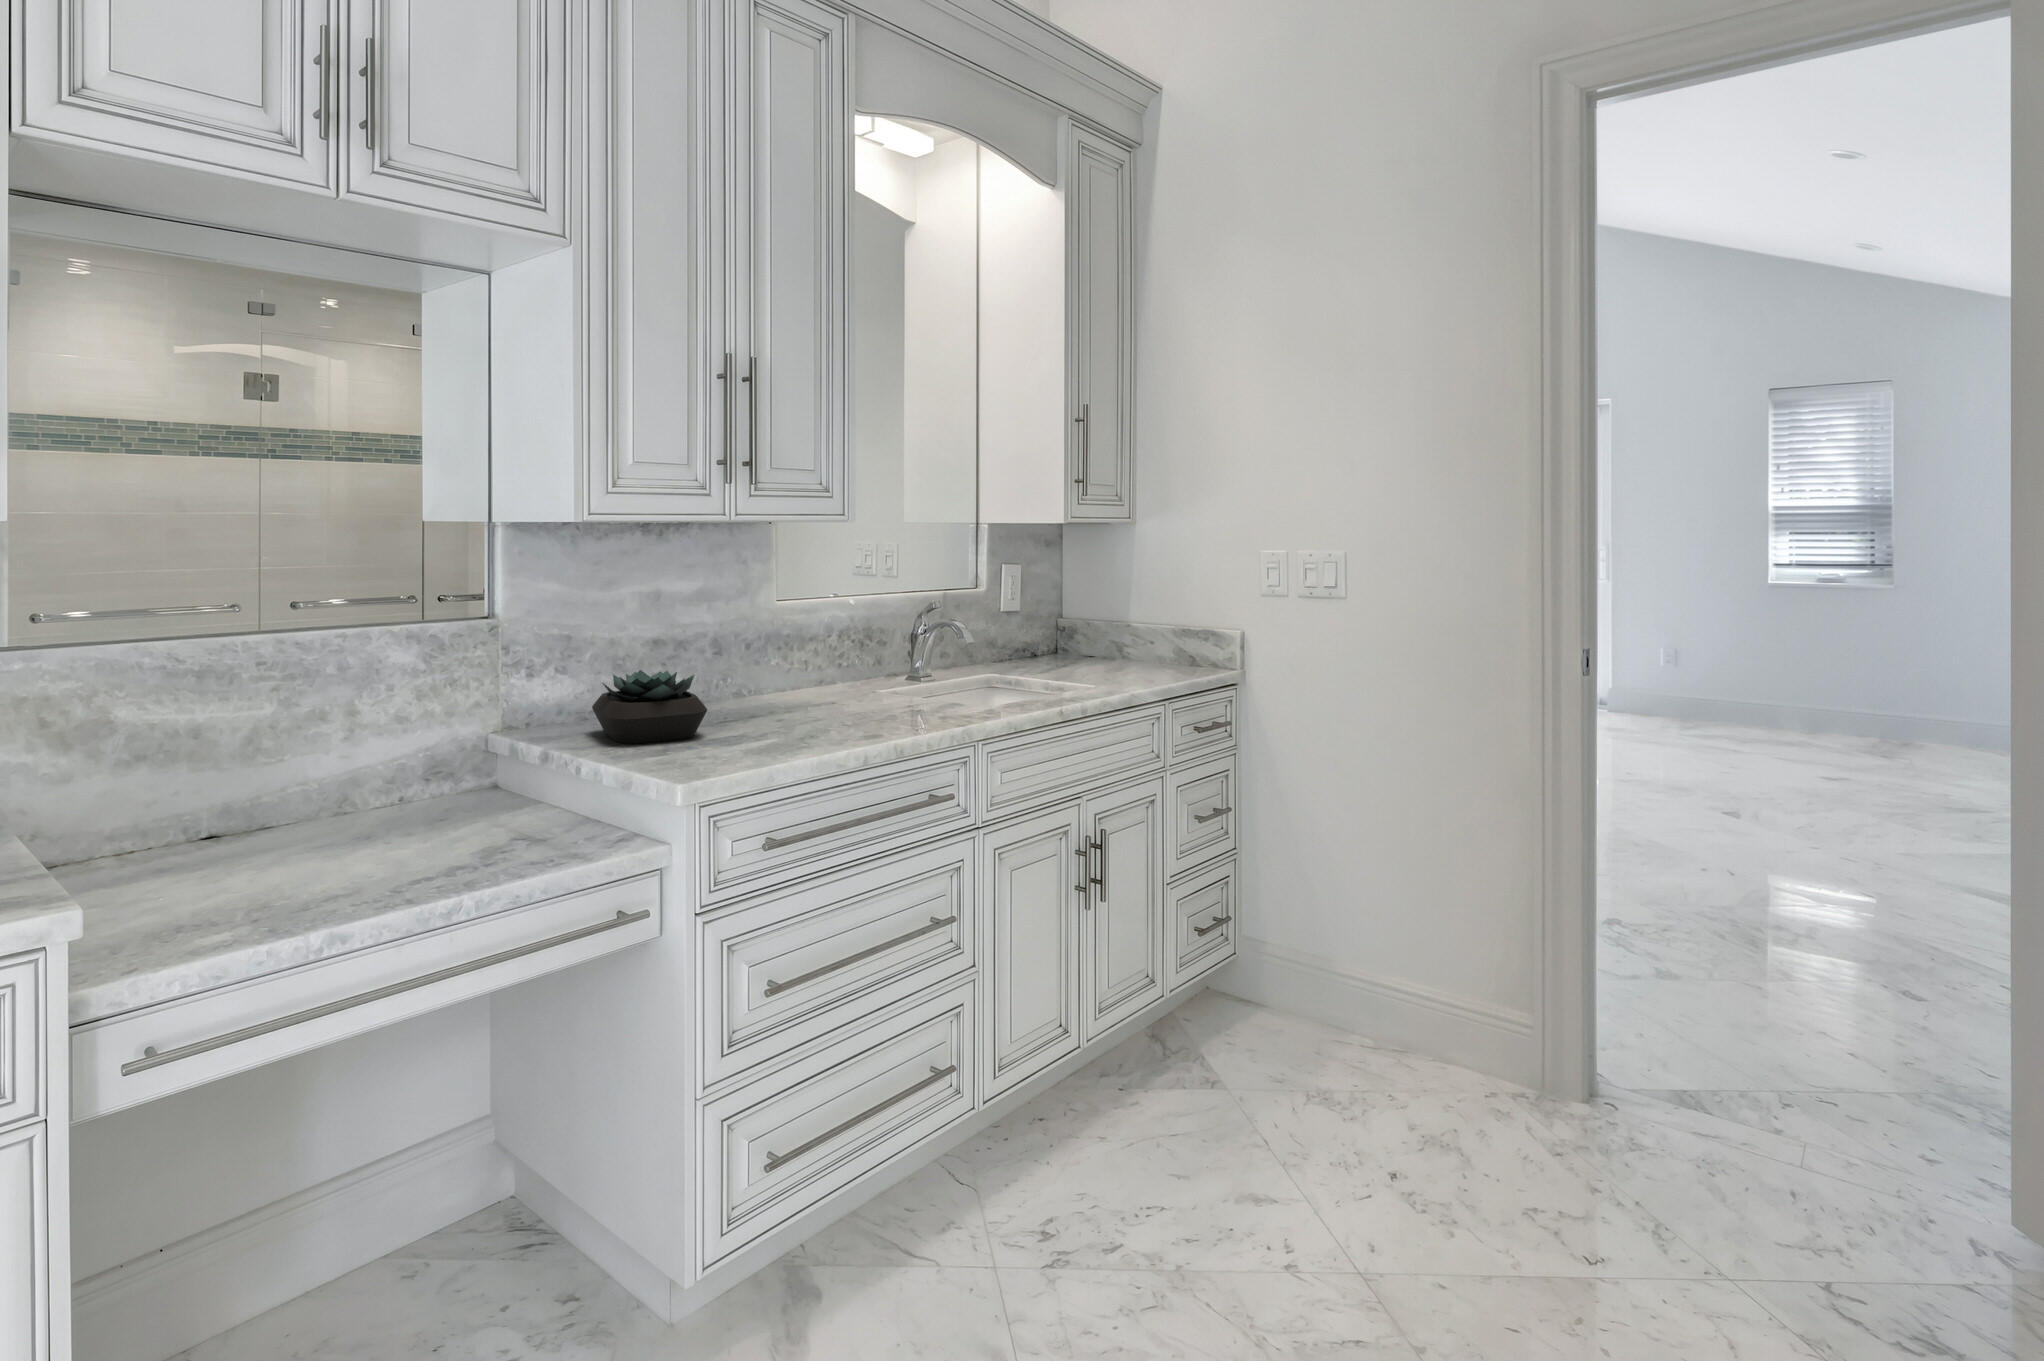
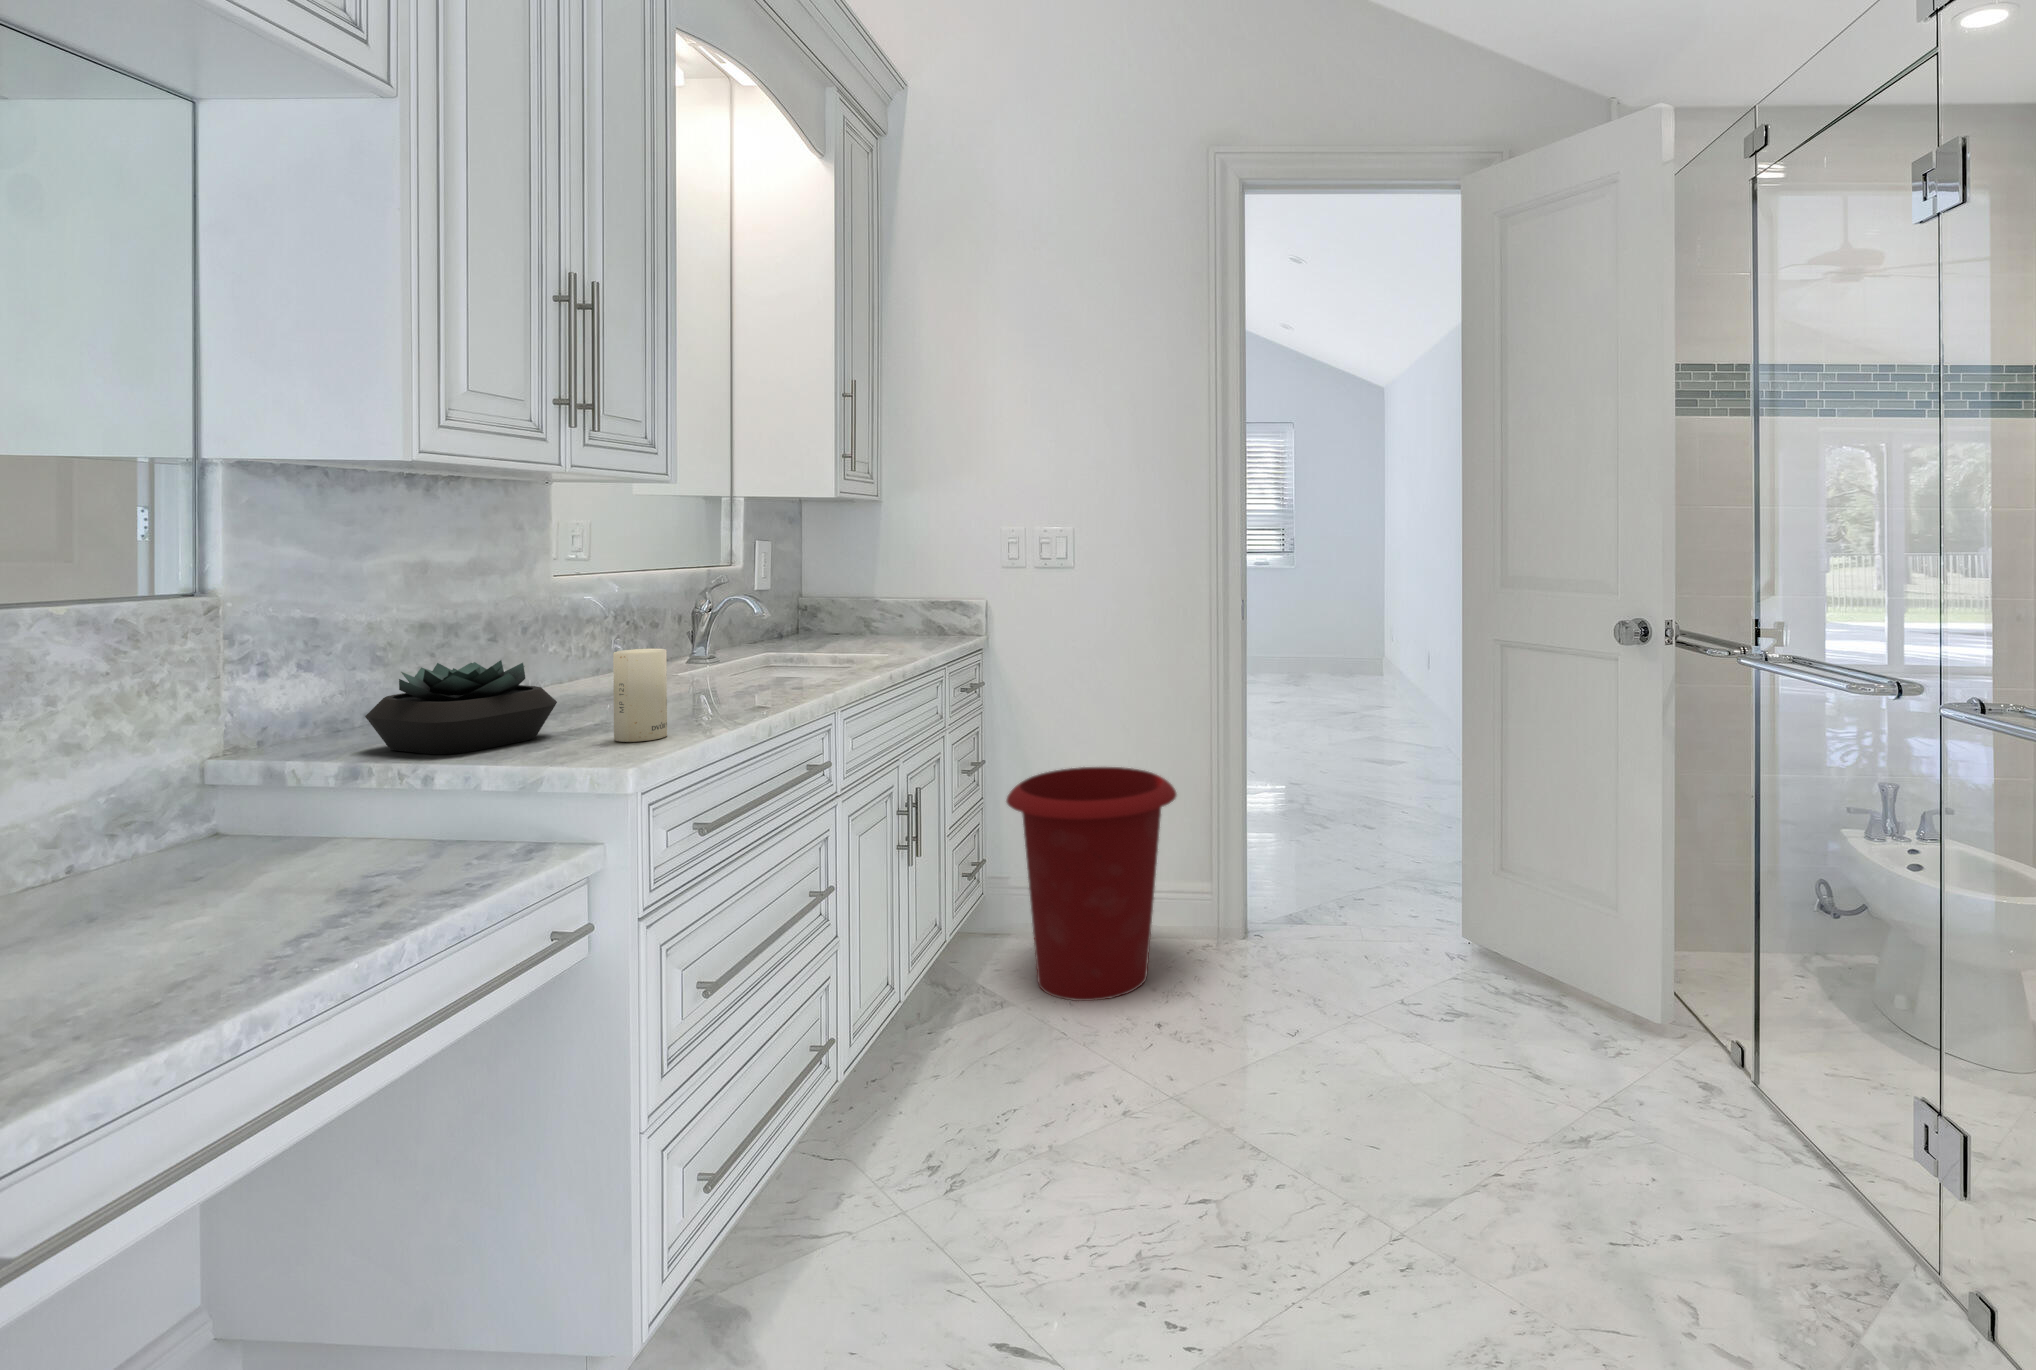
candle: none [724,673,765,754] -> present [613,649,667,742]
waste bin: none [1229,836,1454,1129] -> present [1006,767,1176,1001]

